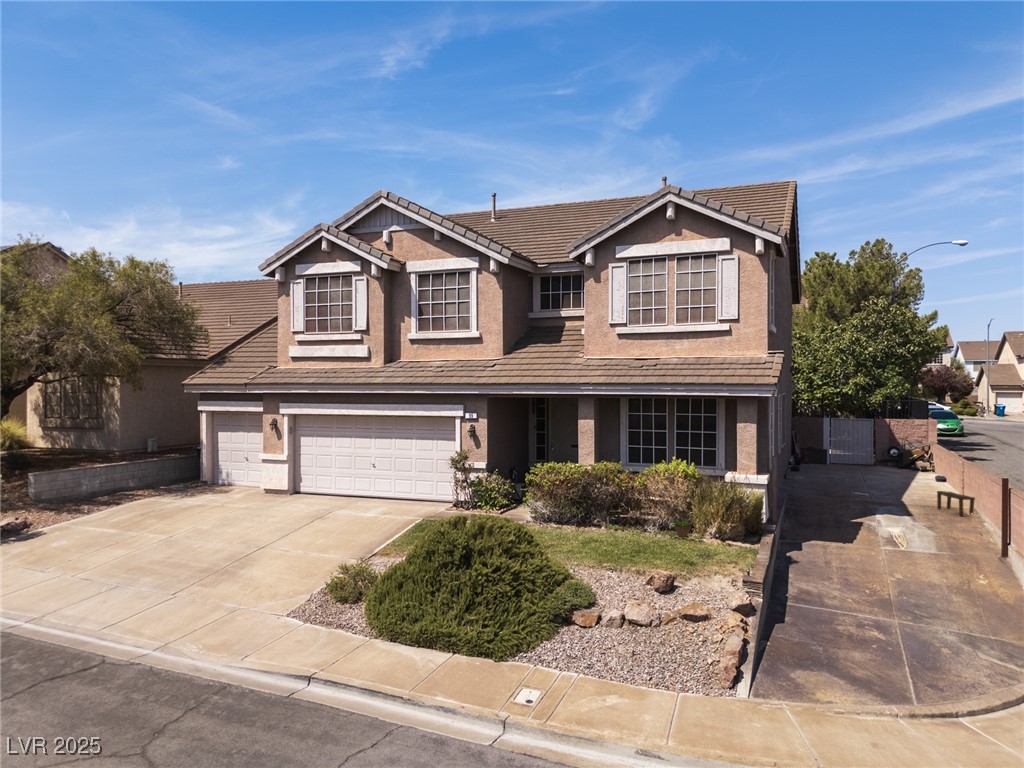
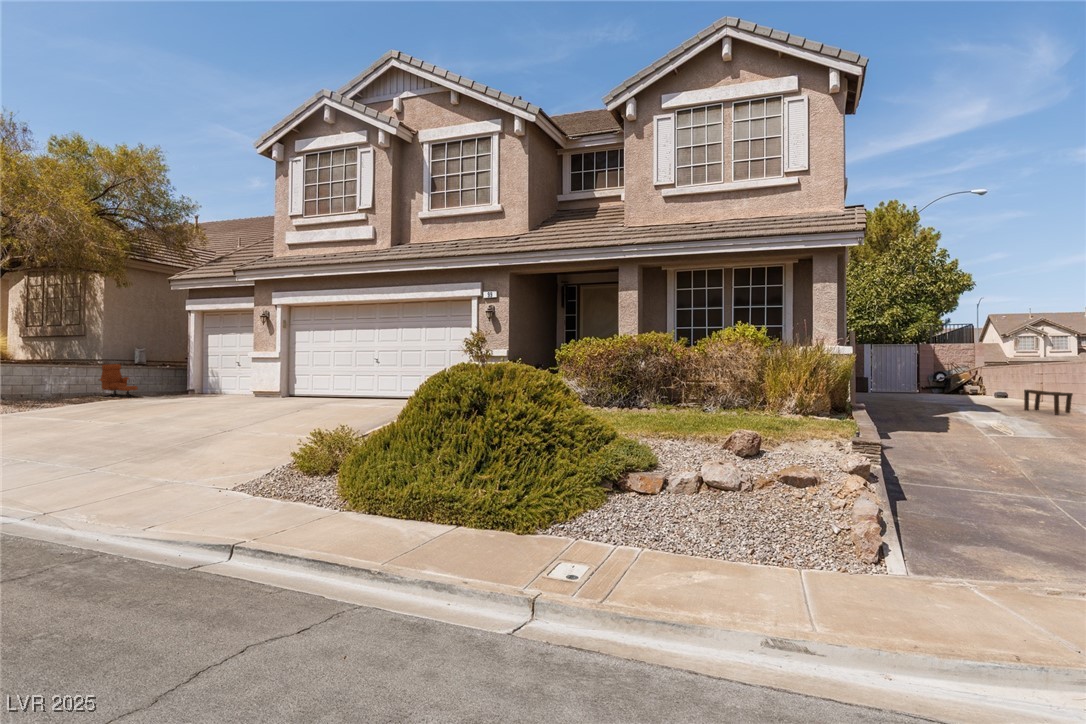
lounge chair: none [127,464,162,496] -> present [99,364,138,398]
decorative plant: present [670,520,696,537] -> none [733,396,769,416]

